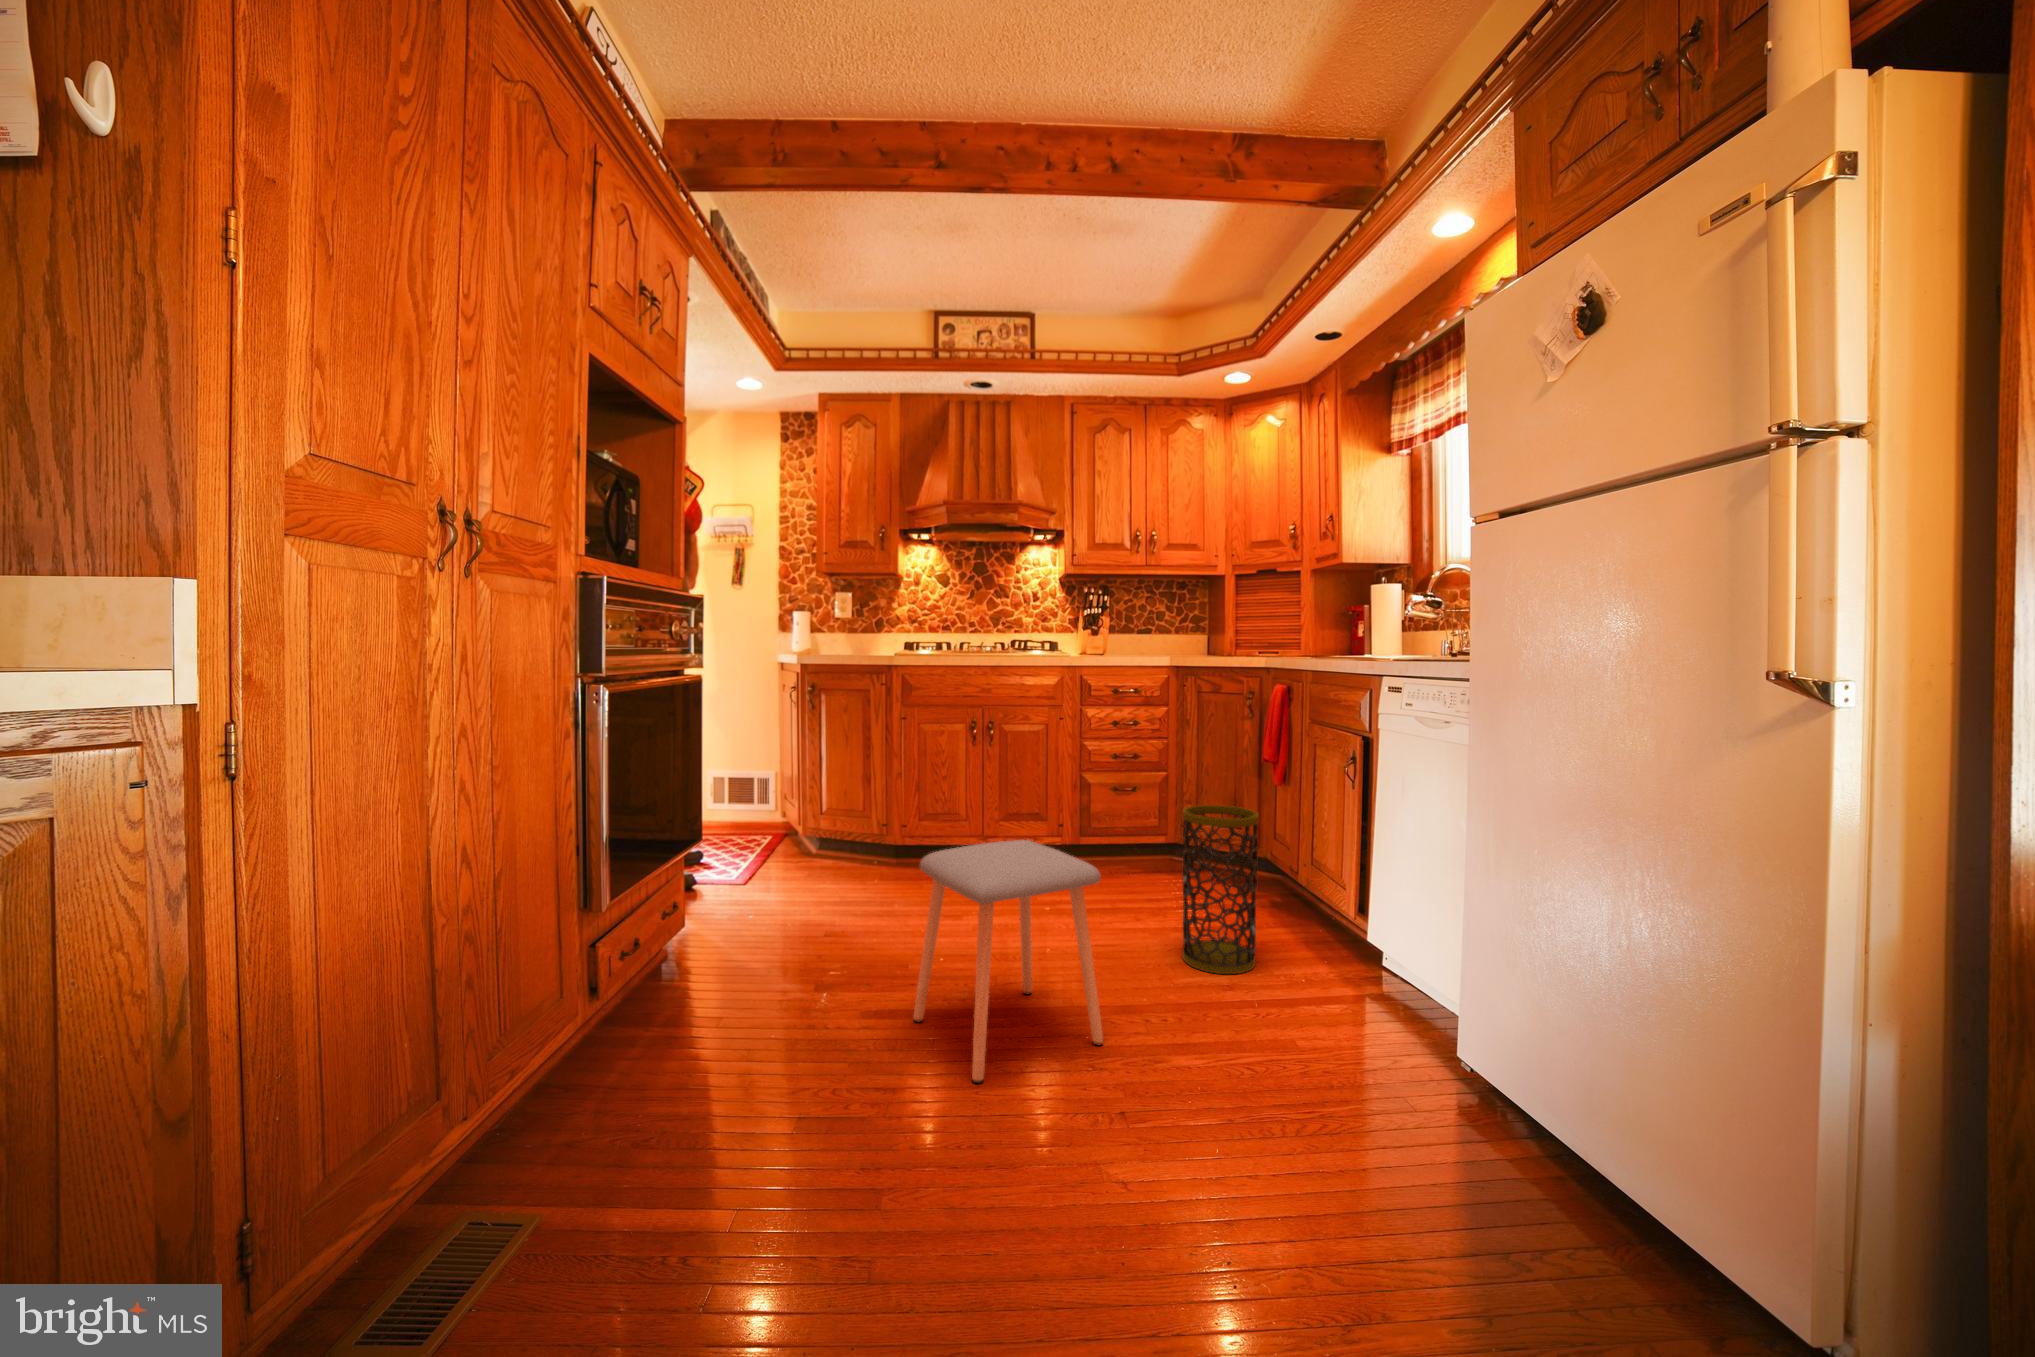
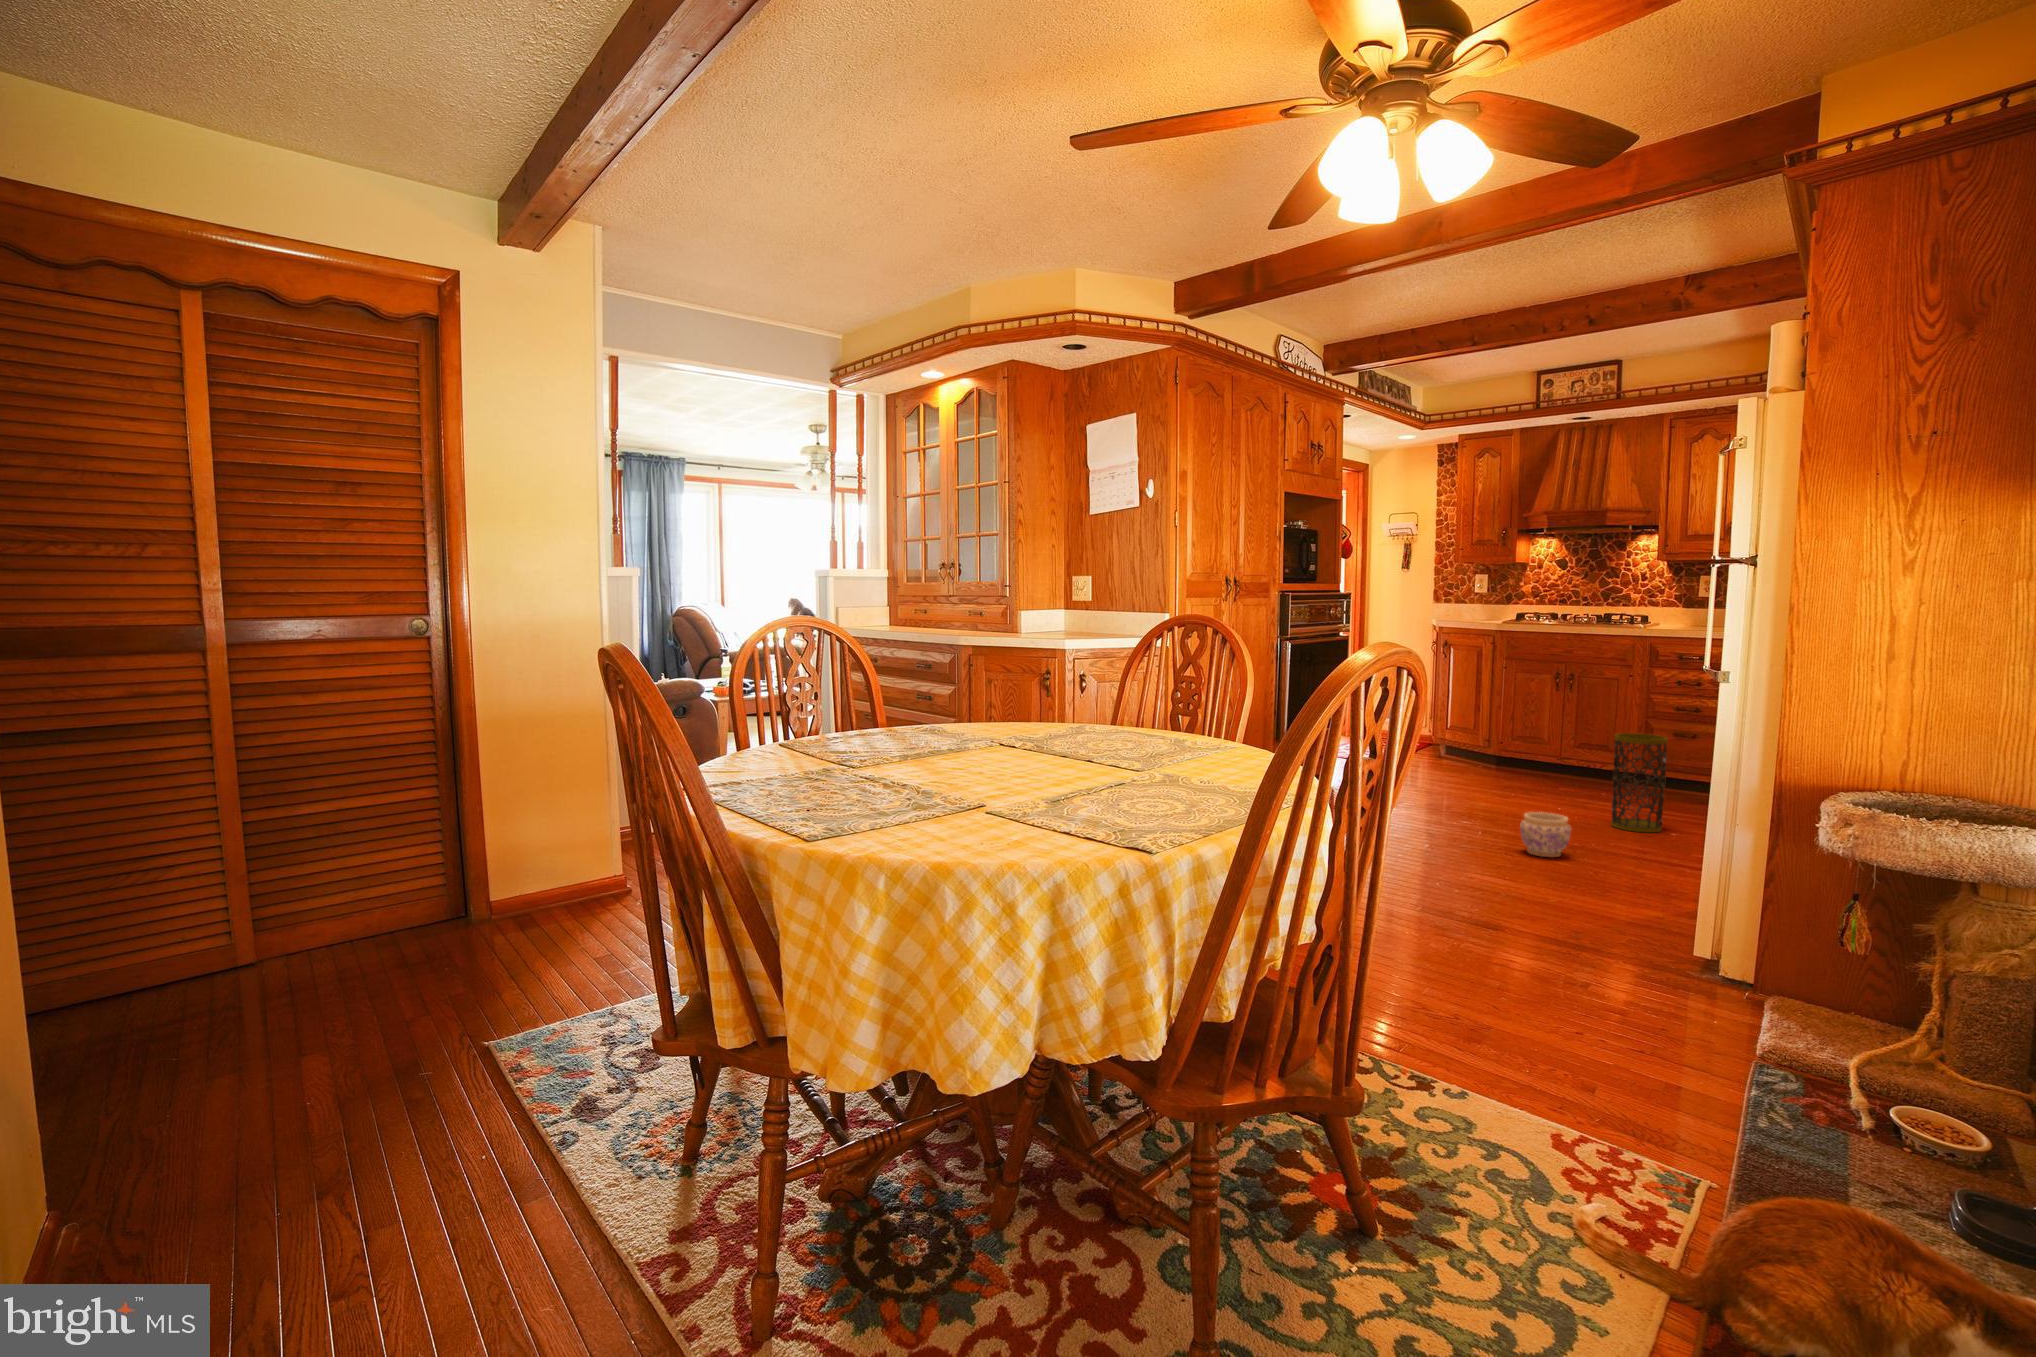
stool: present [913,840,1103,1083] -> none [1426,731,1511,829]
planter: none [1230,1031,1343,1163] -> present [1520,812,1571,857]

